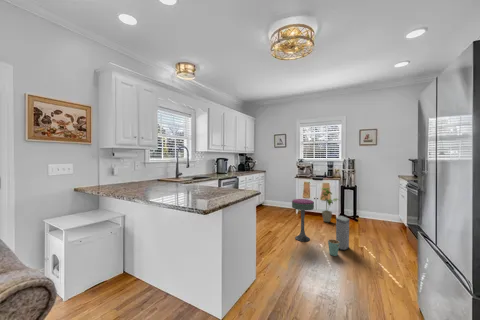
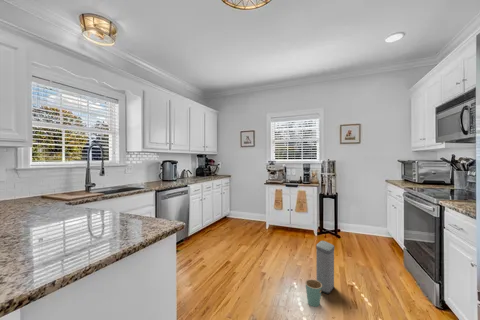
house plant: present [321,188,338,222] -> none [295,197,320,241]
bar stool: present [292,199,314,241] -> none [255,216,285,279]

